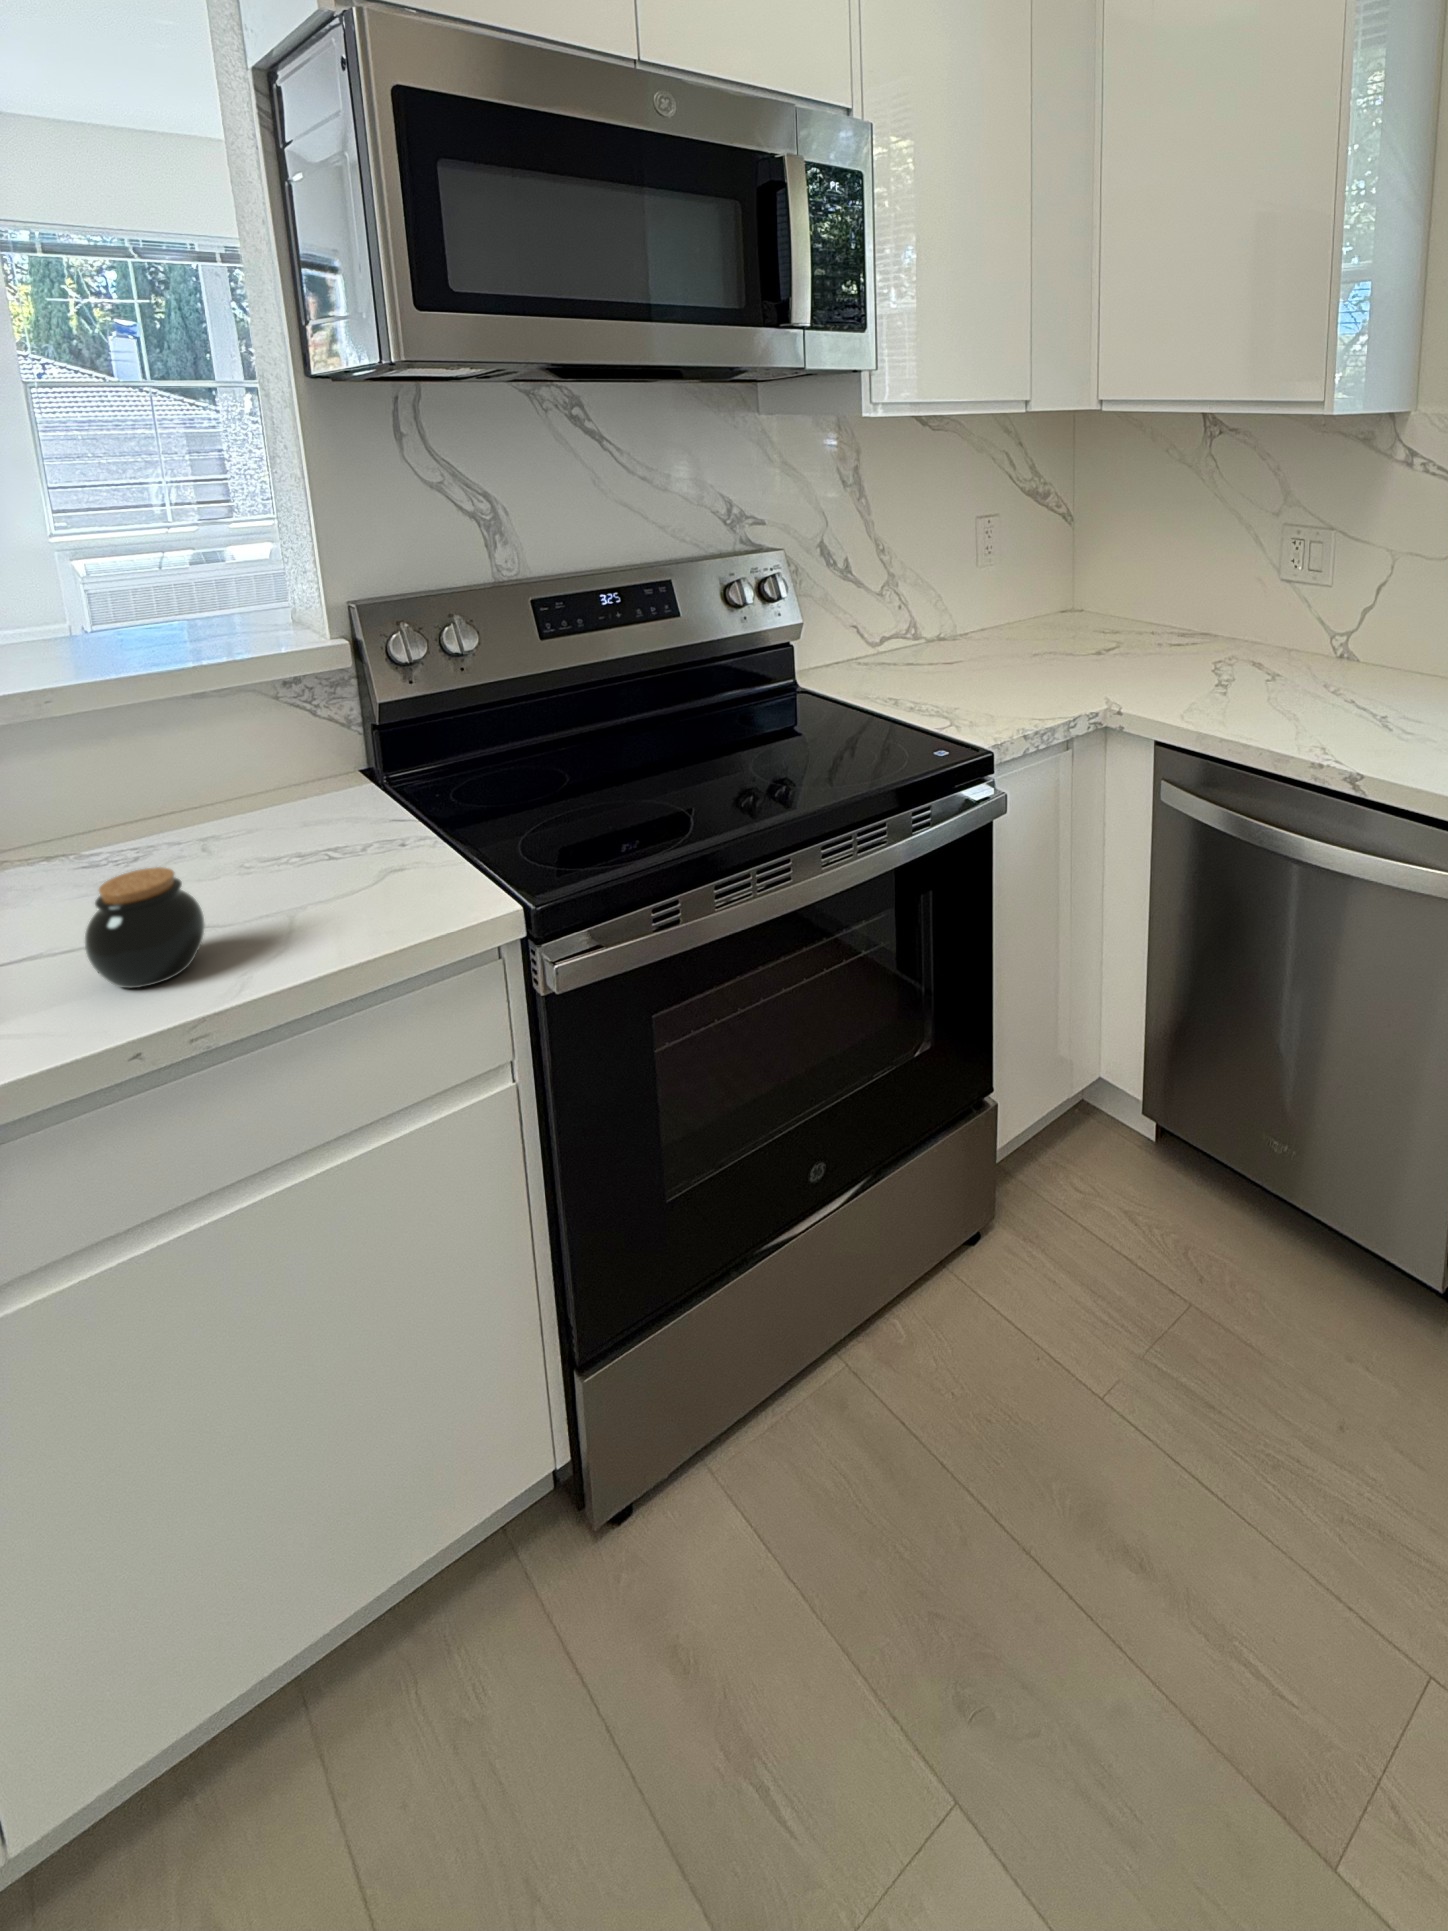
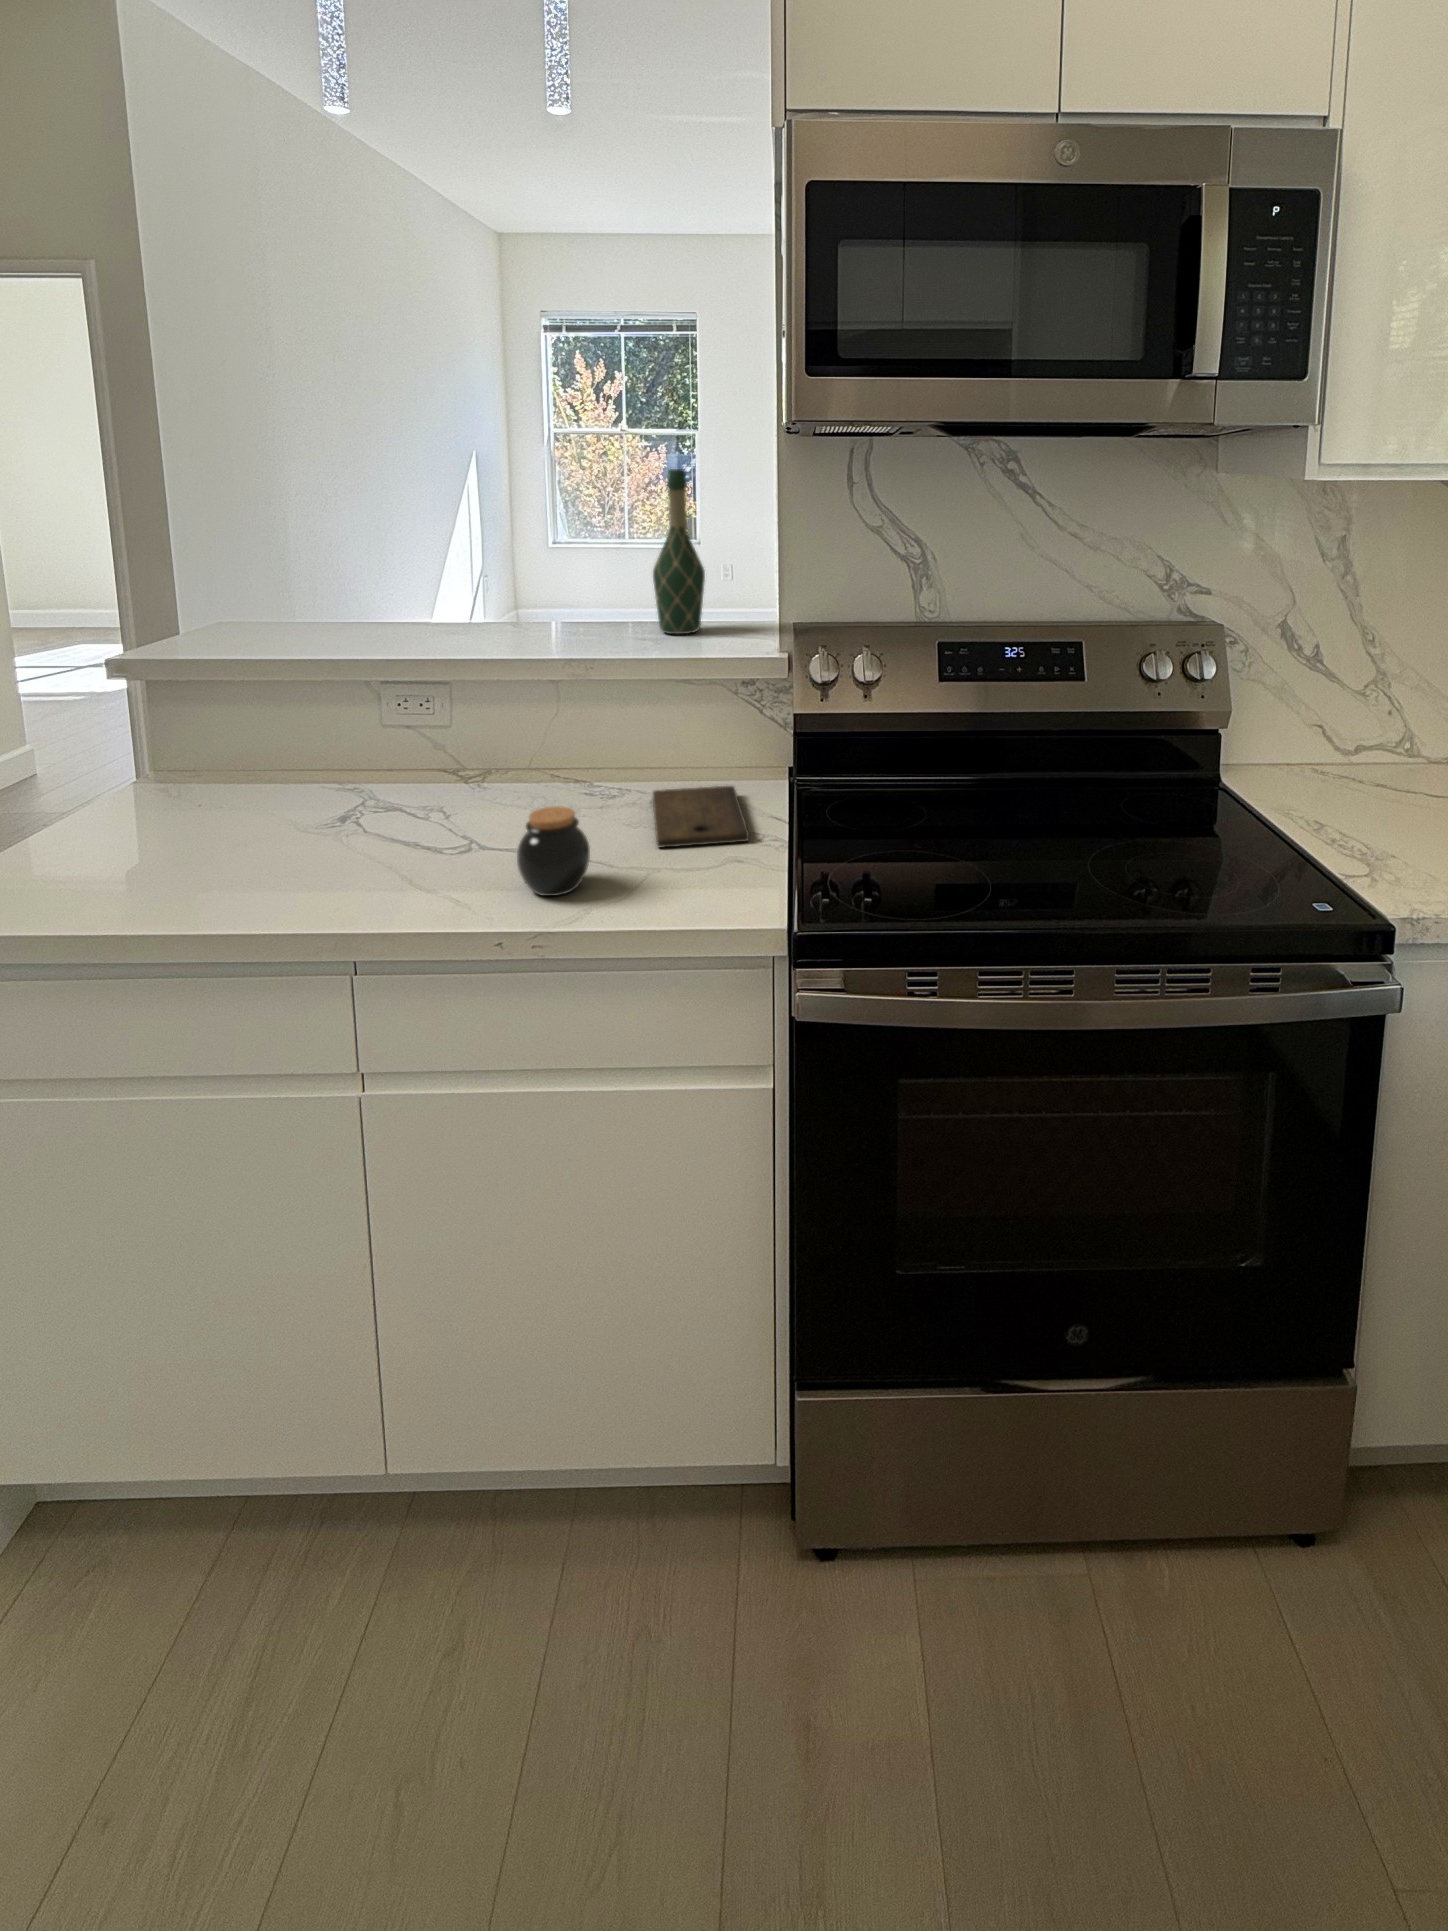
wine bottle: none [96,427,184,642] -> present [653,469,705,634]
cutting board: none [196,803,381,890] -> present [653,786,749,848]

